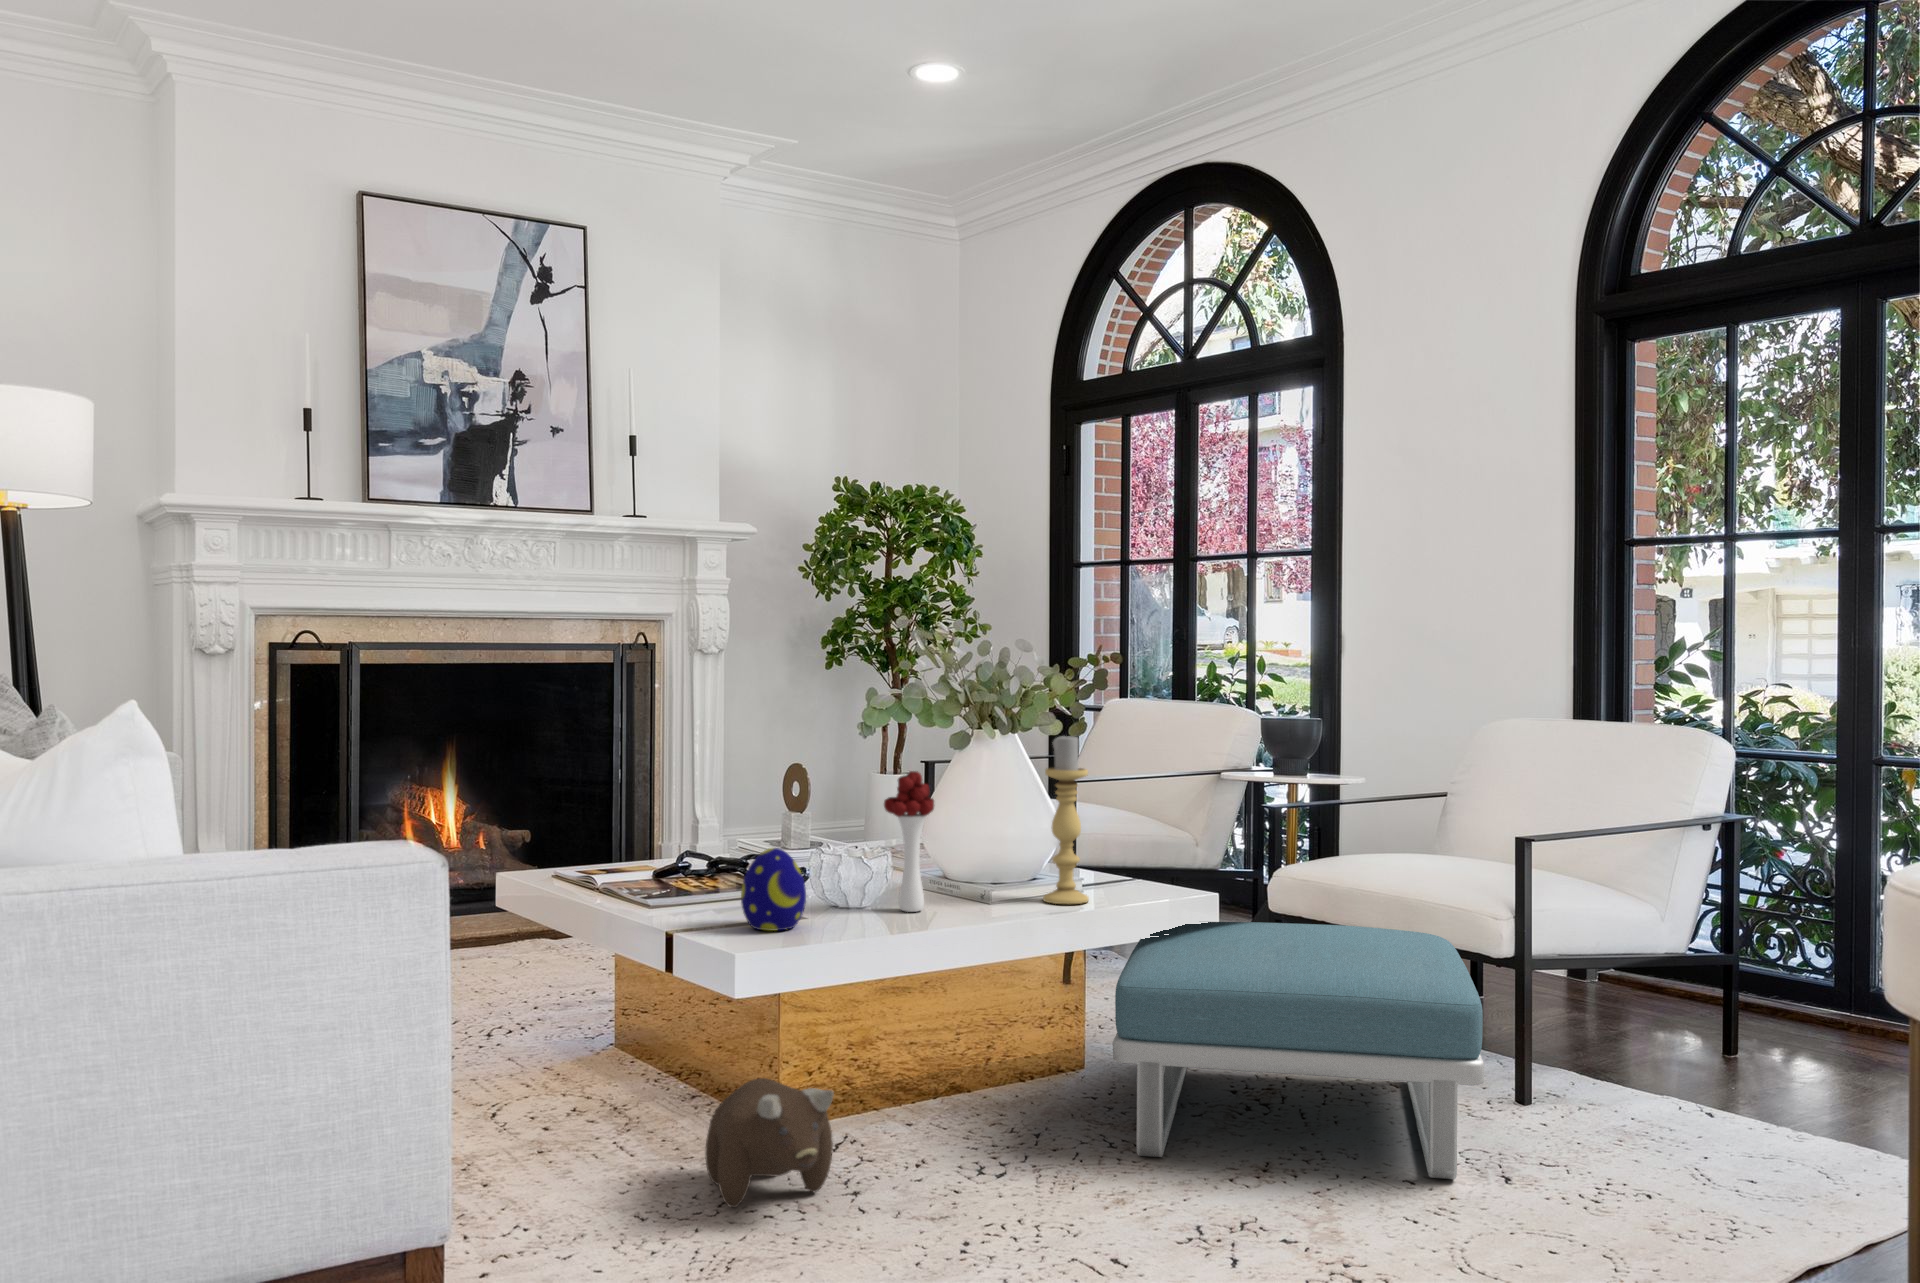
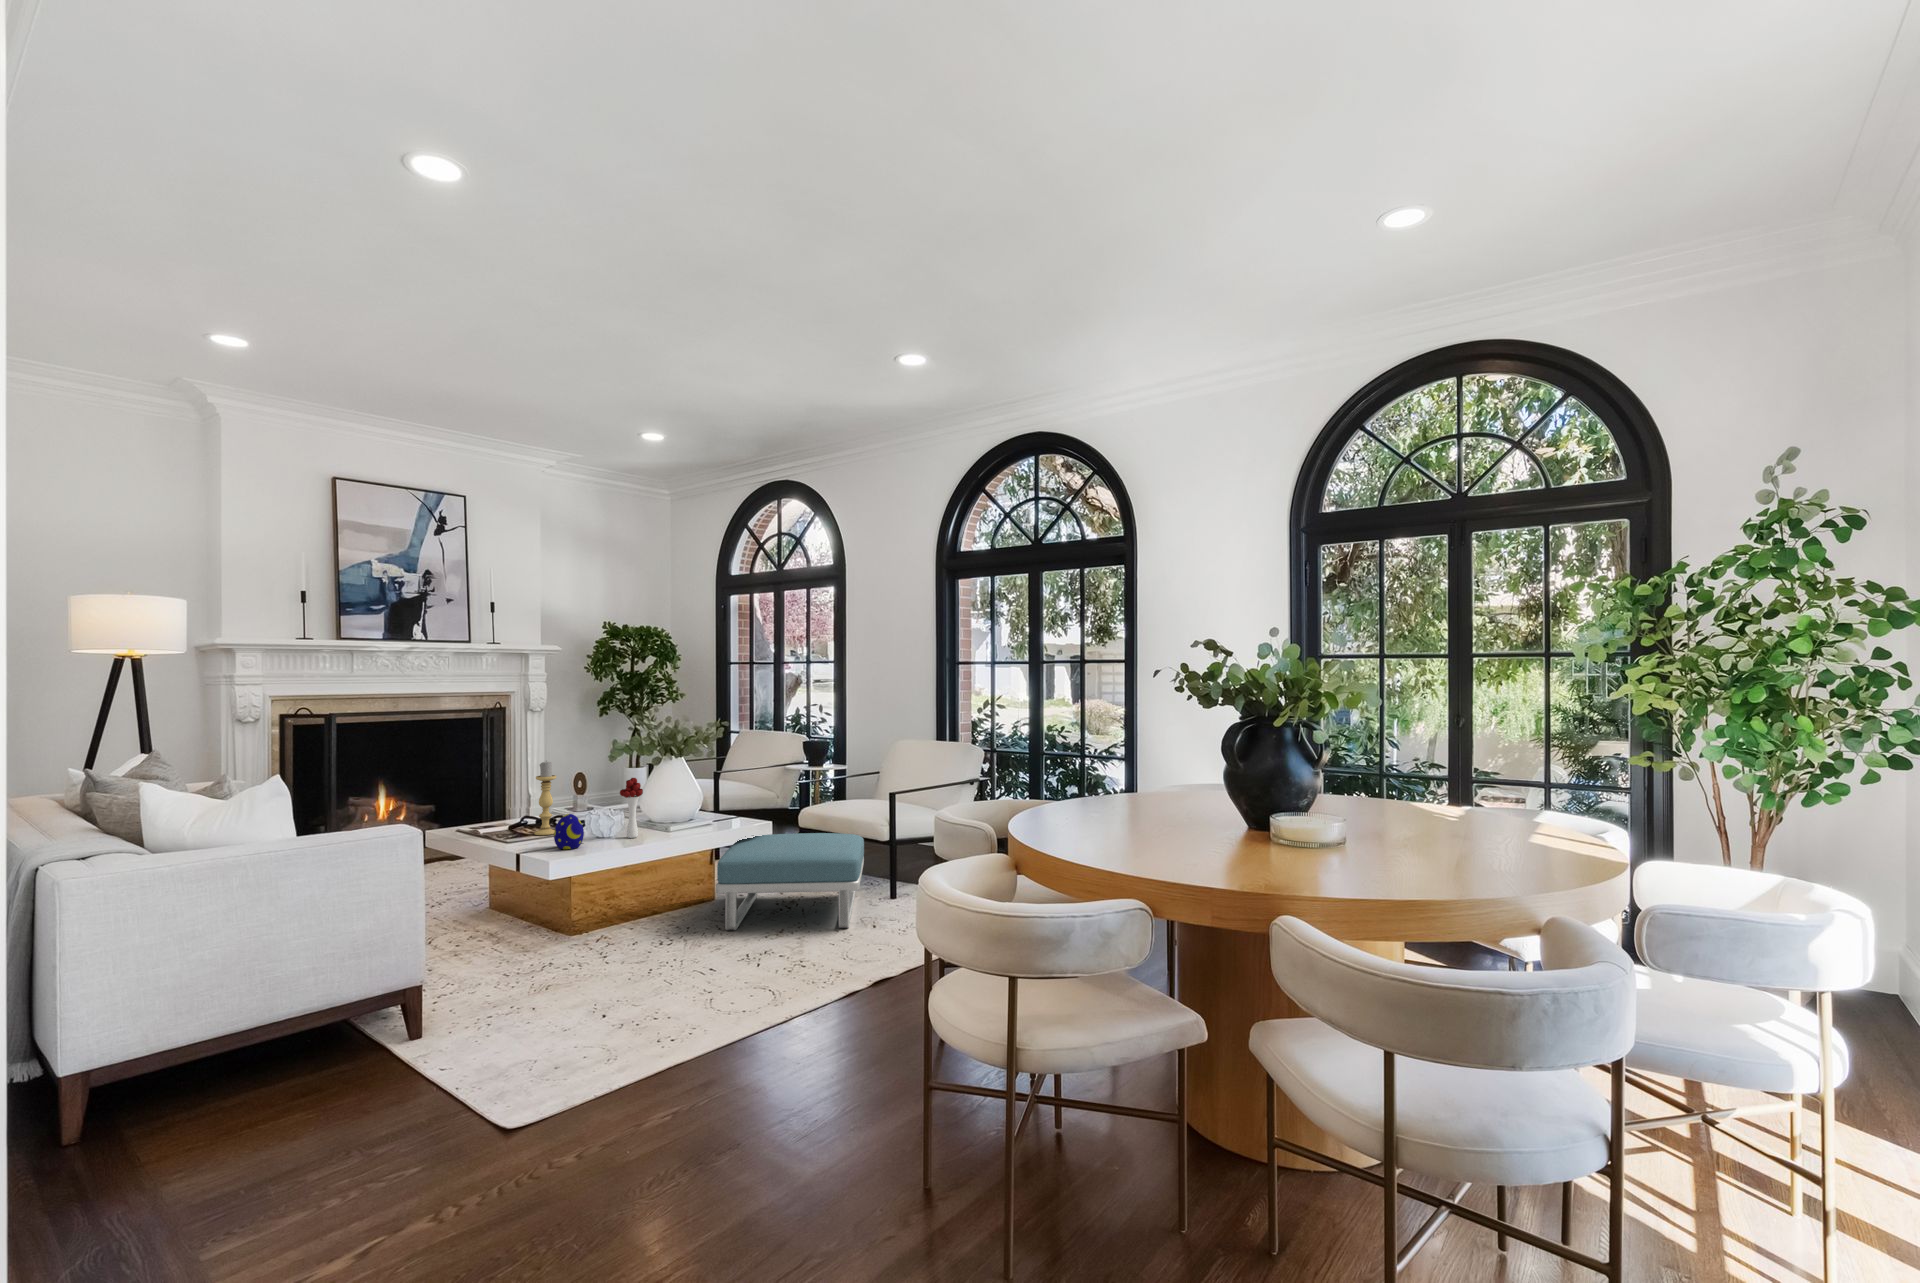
candle holder: present [1043,736,1089,904] -> present [534,761,556,835]
plush toy: present [705,1078,834,1207] -> none [538,910,595,963]

